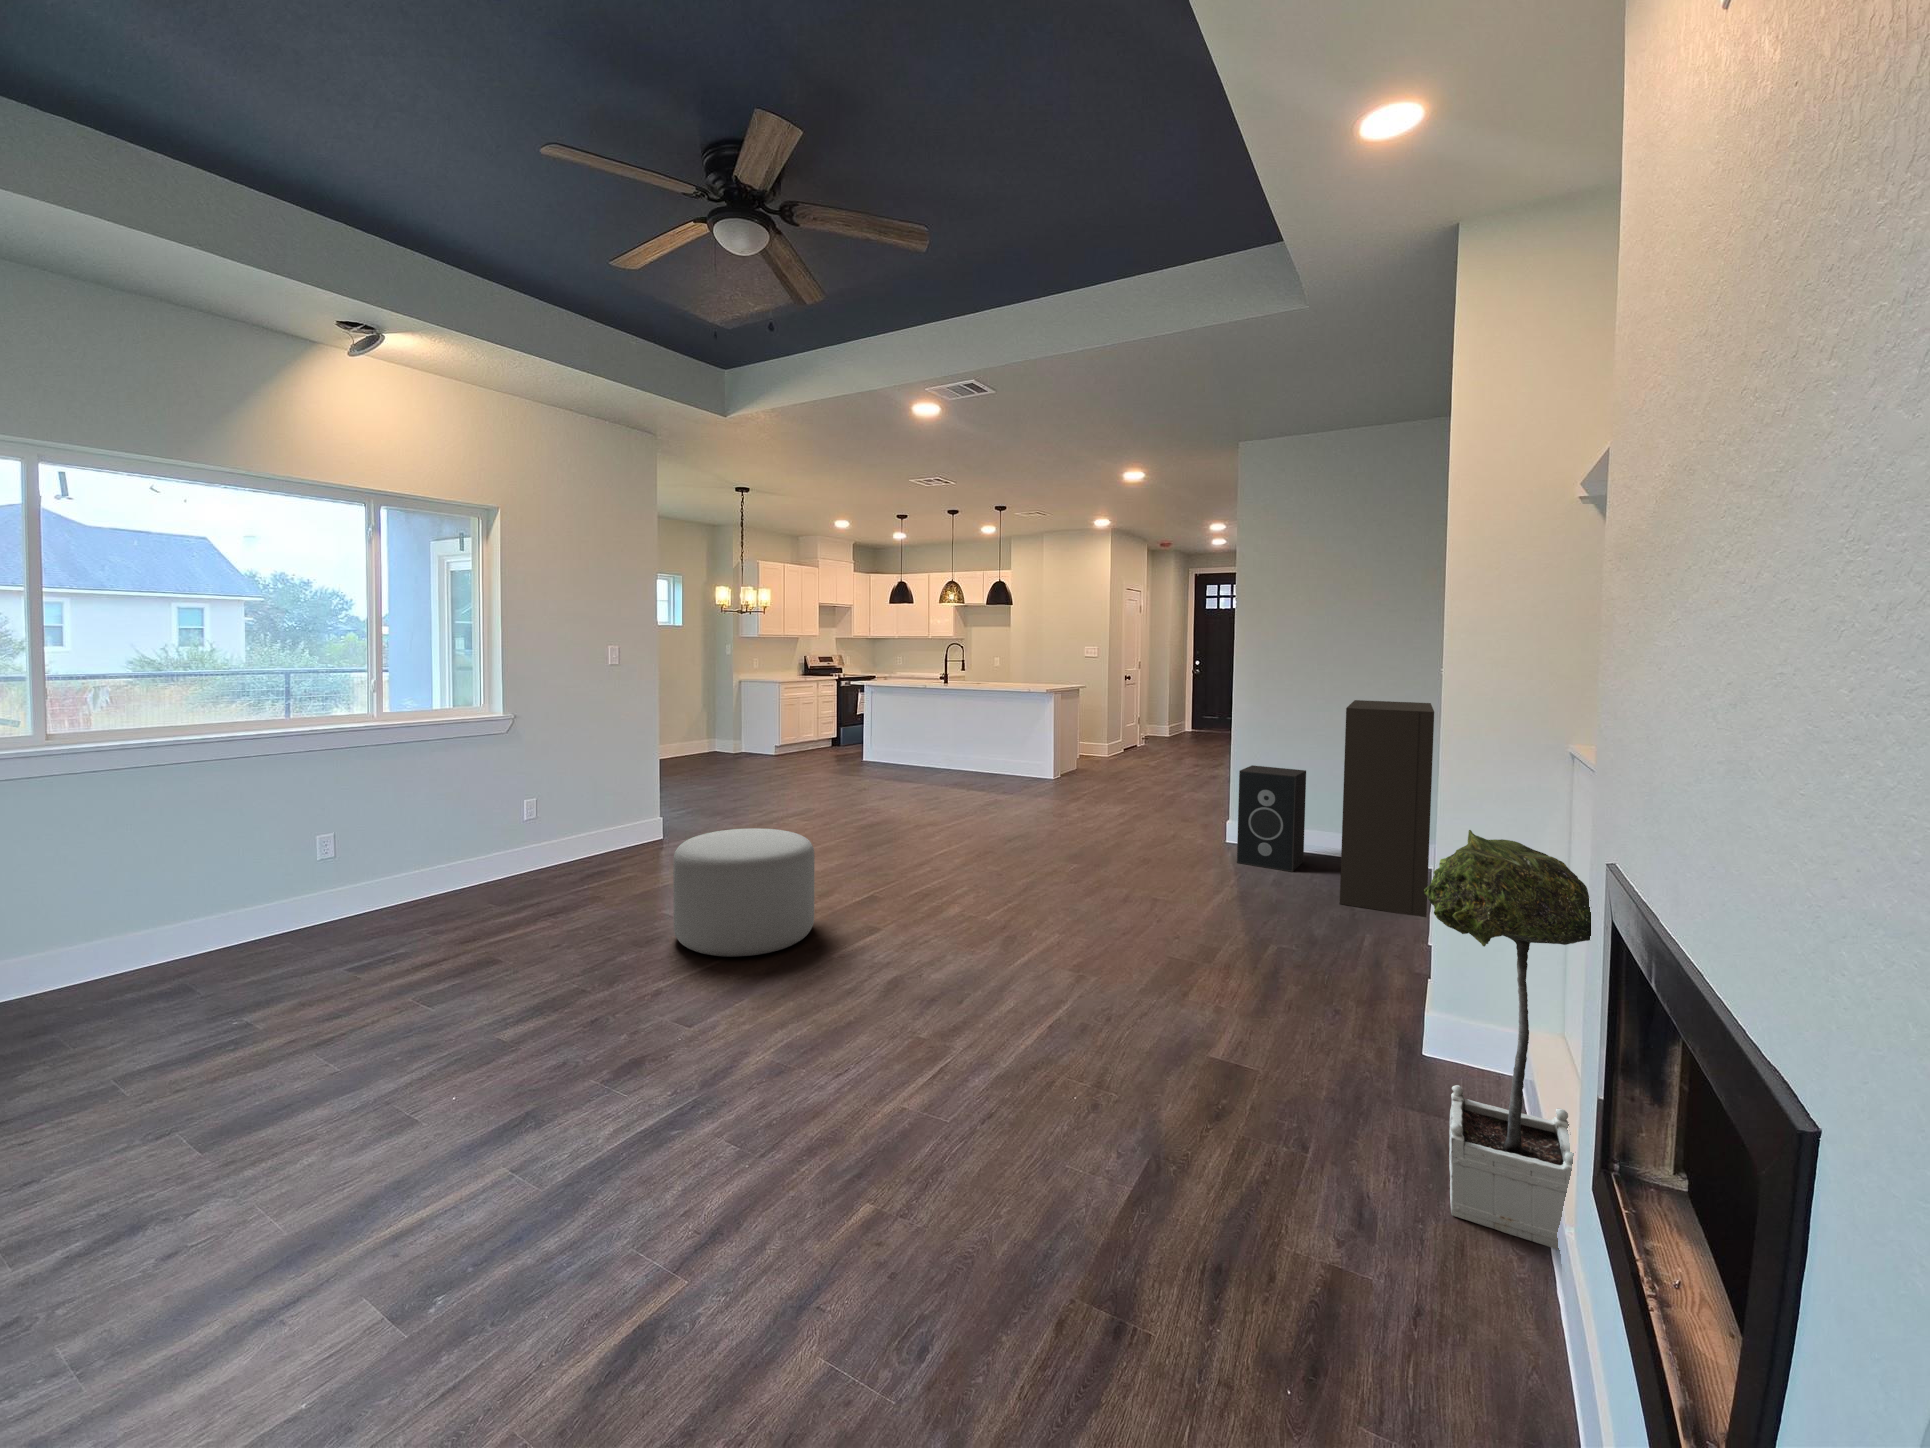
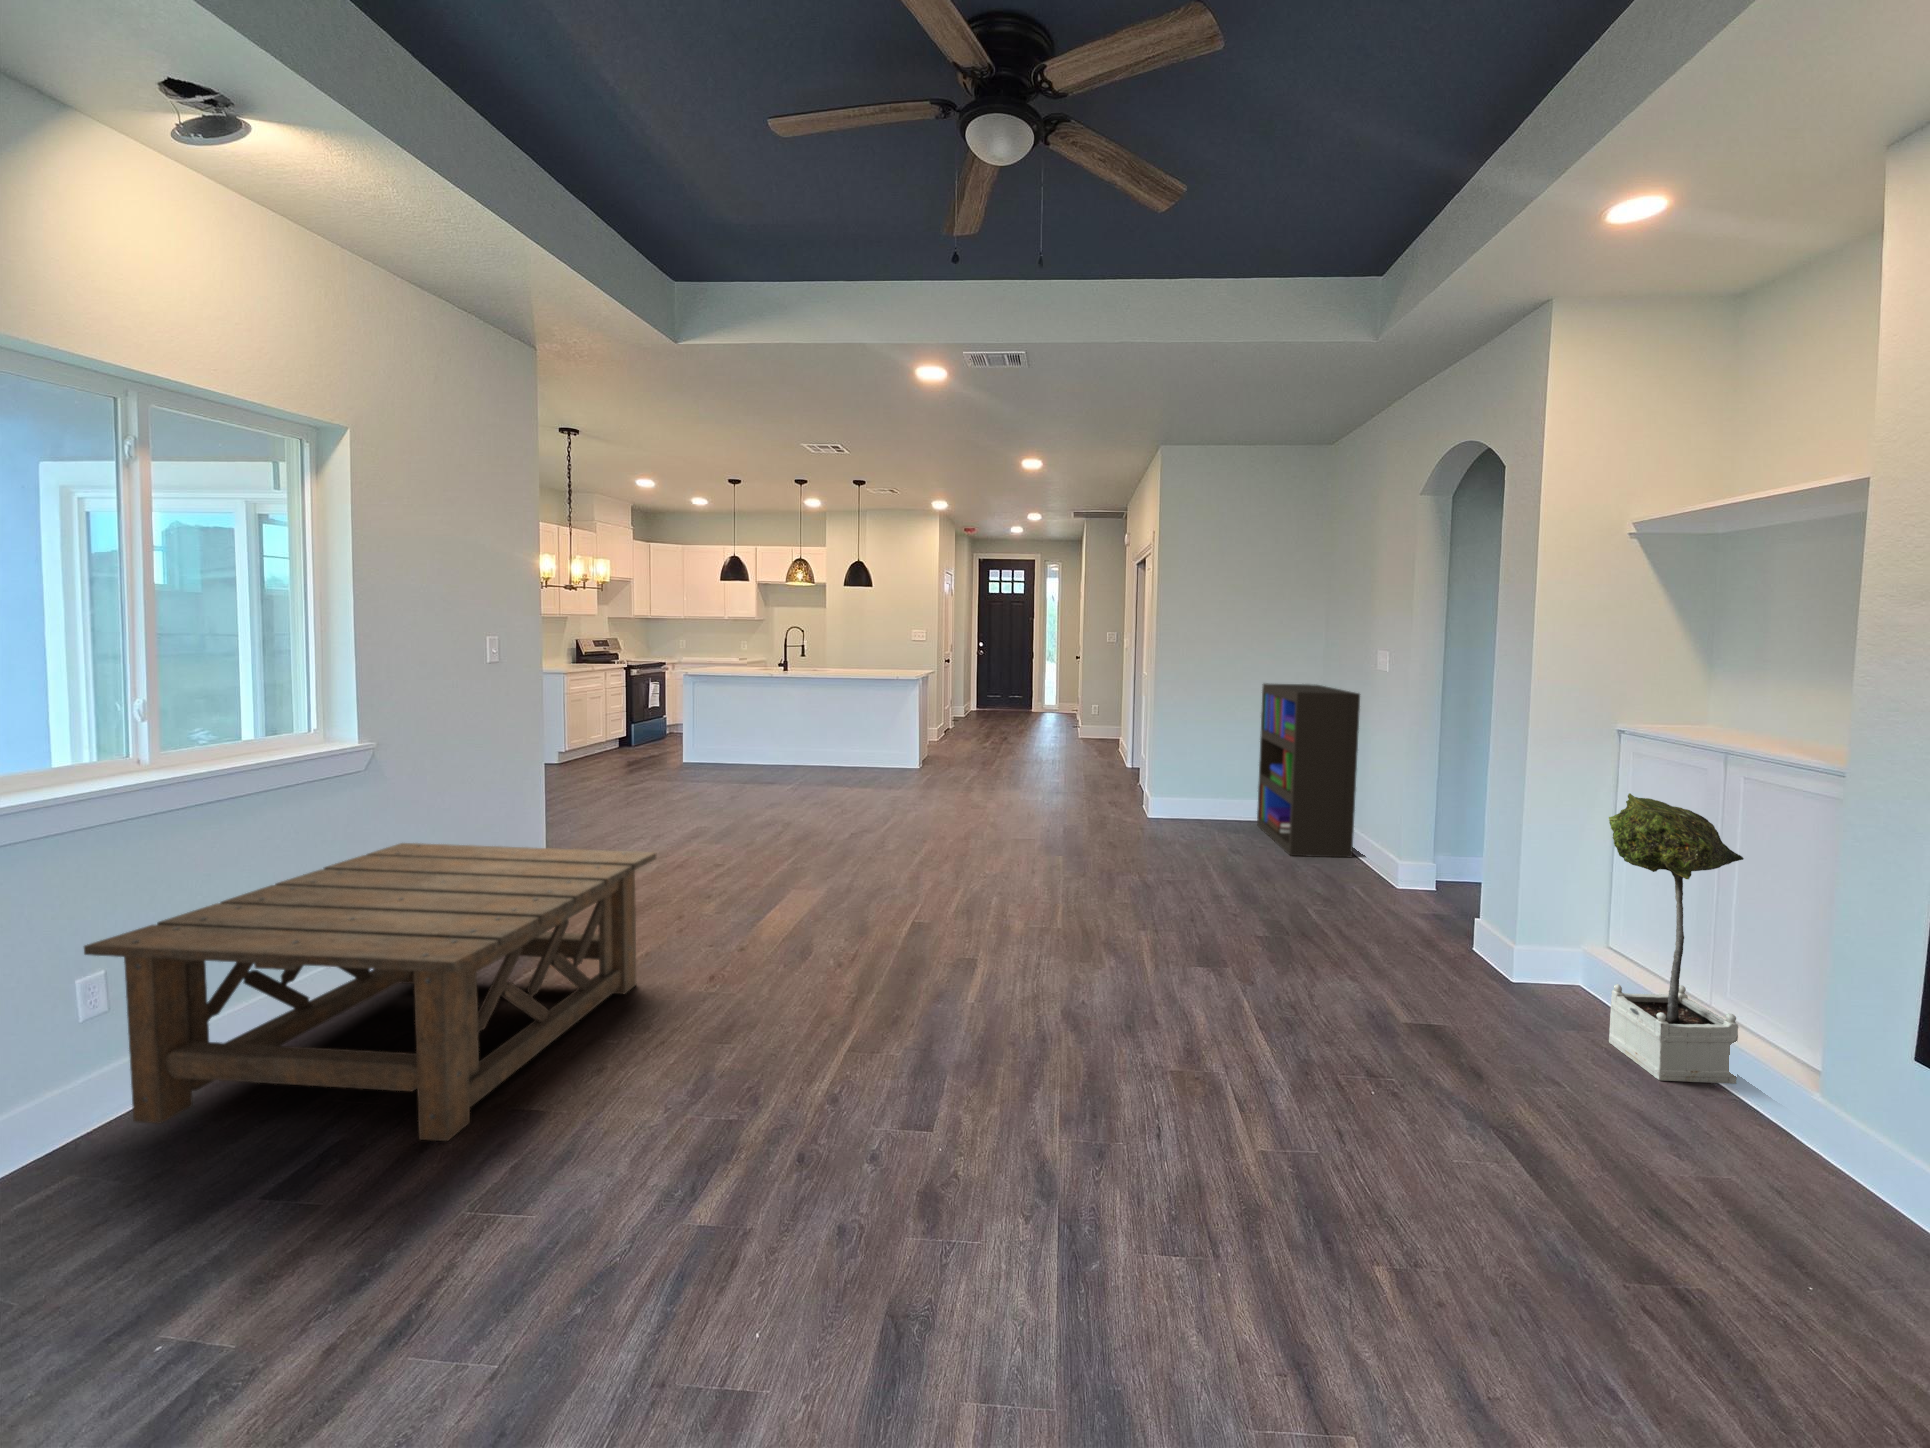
speaker: present [1237,765,1306,872] -> none [1175,743,1228,833]
coffee table: none [312,785,637,965] -> present [84,843,656,1141]
ottoman: present [673,828,814,957] -> none [767,859,934,1023]

